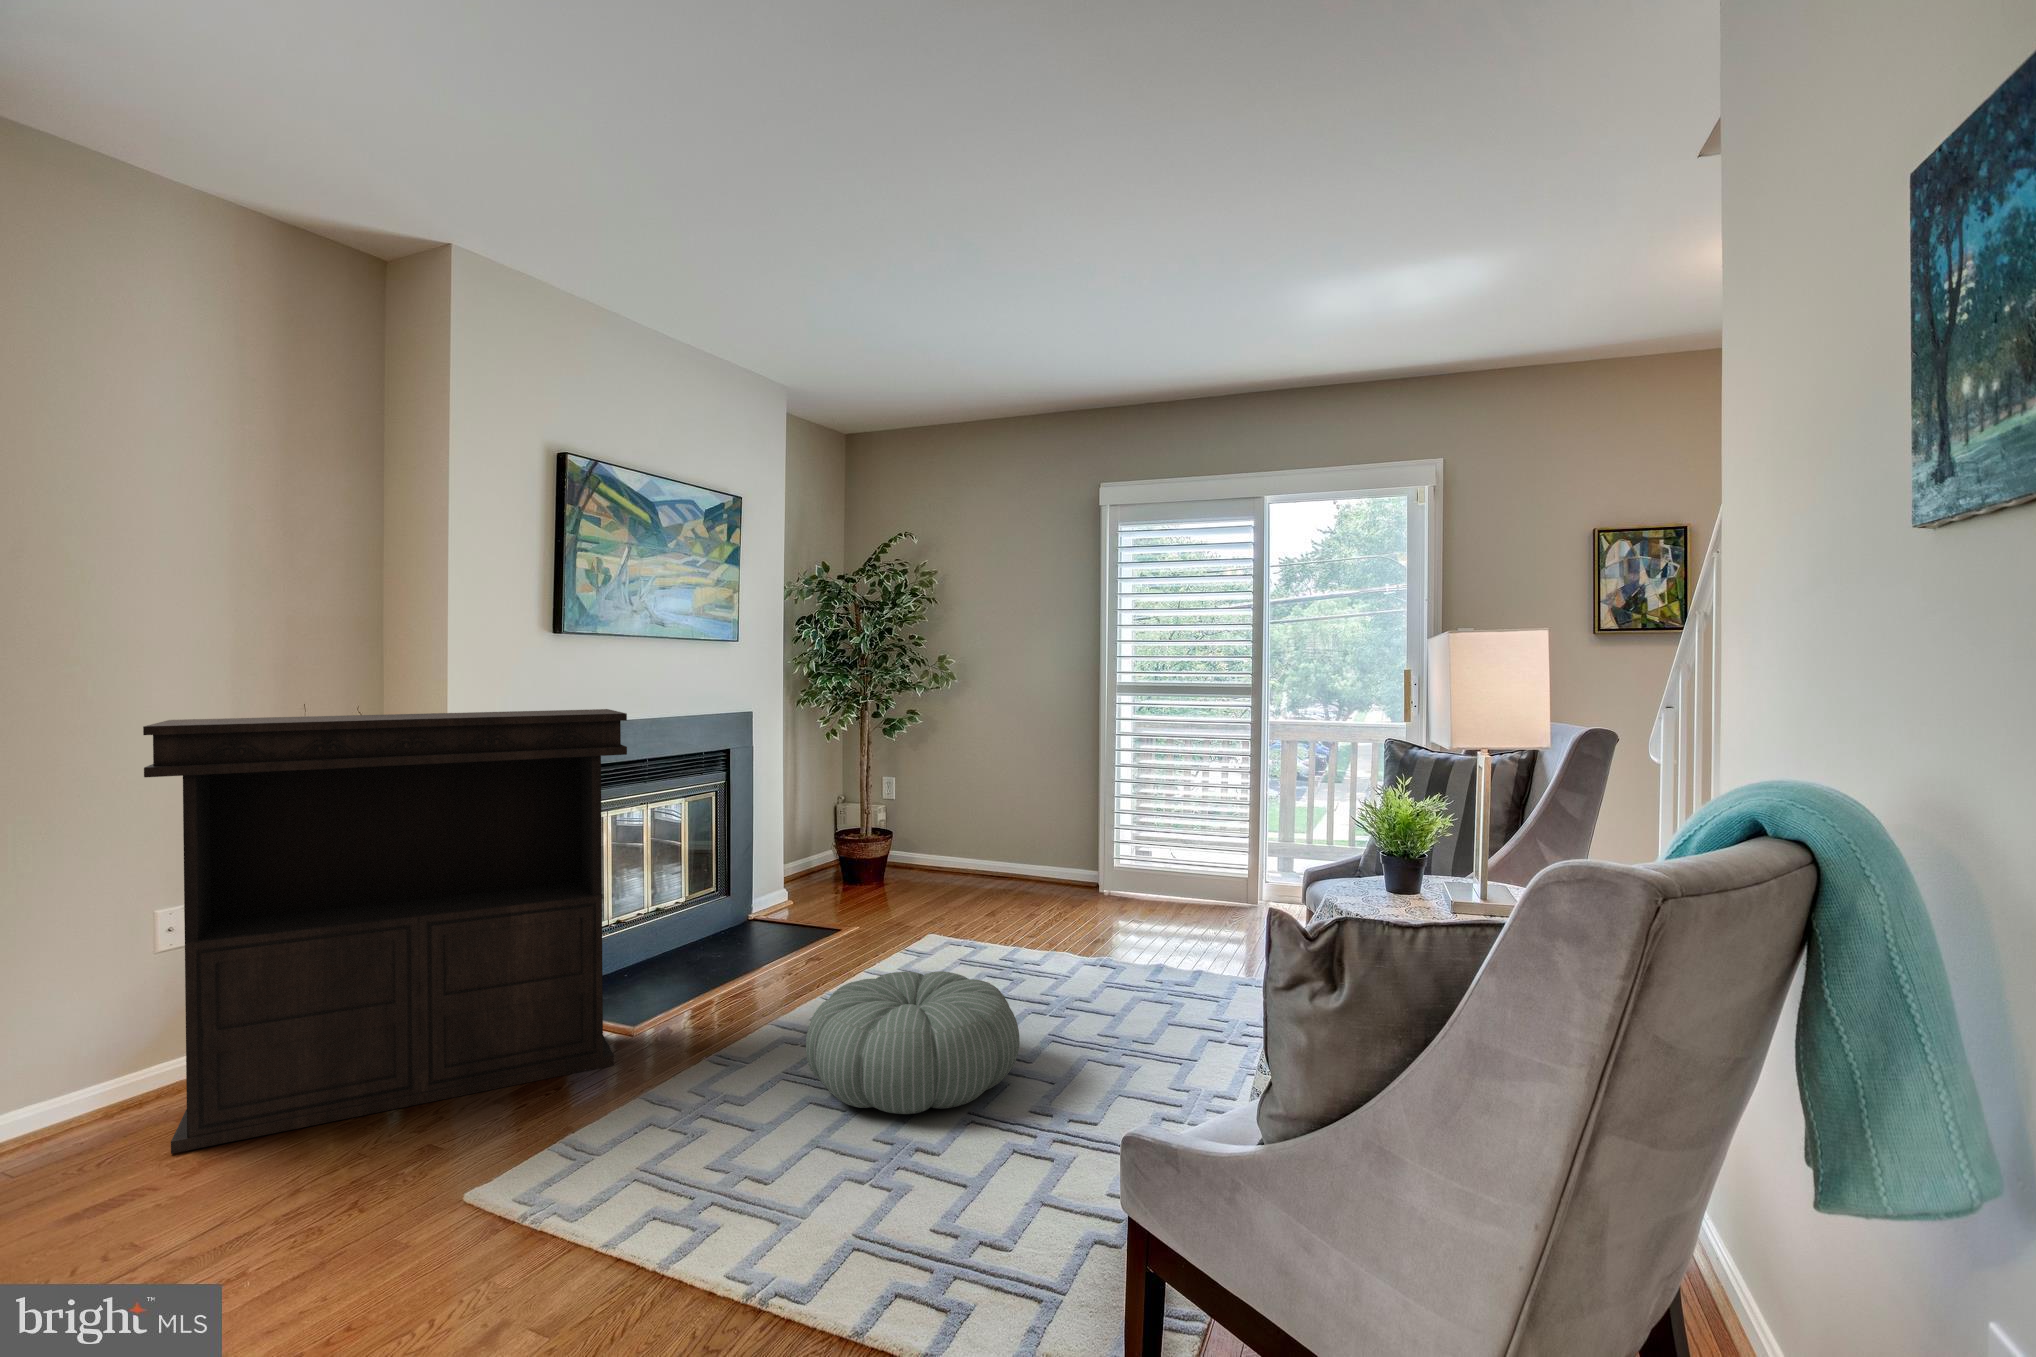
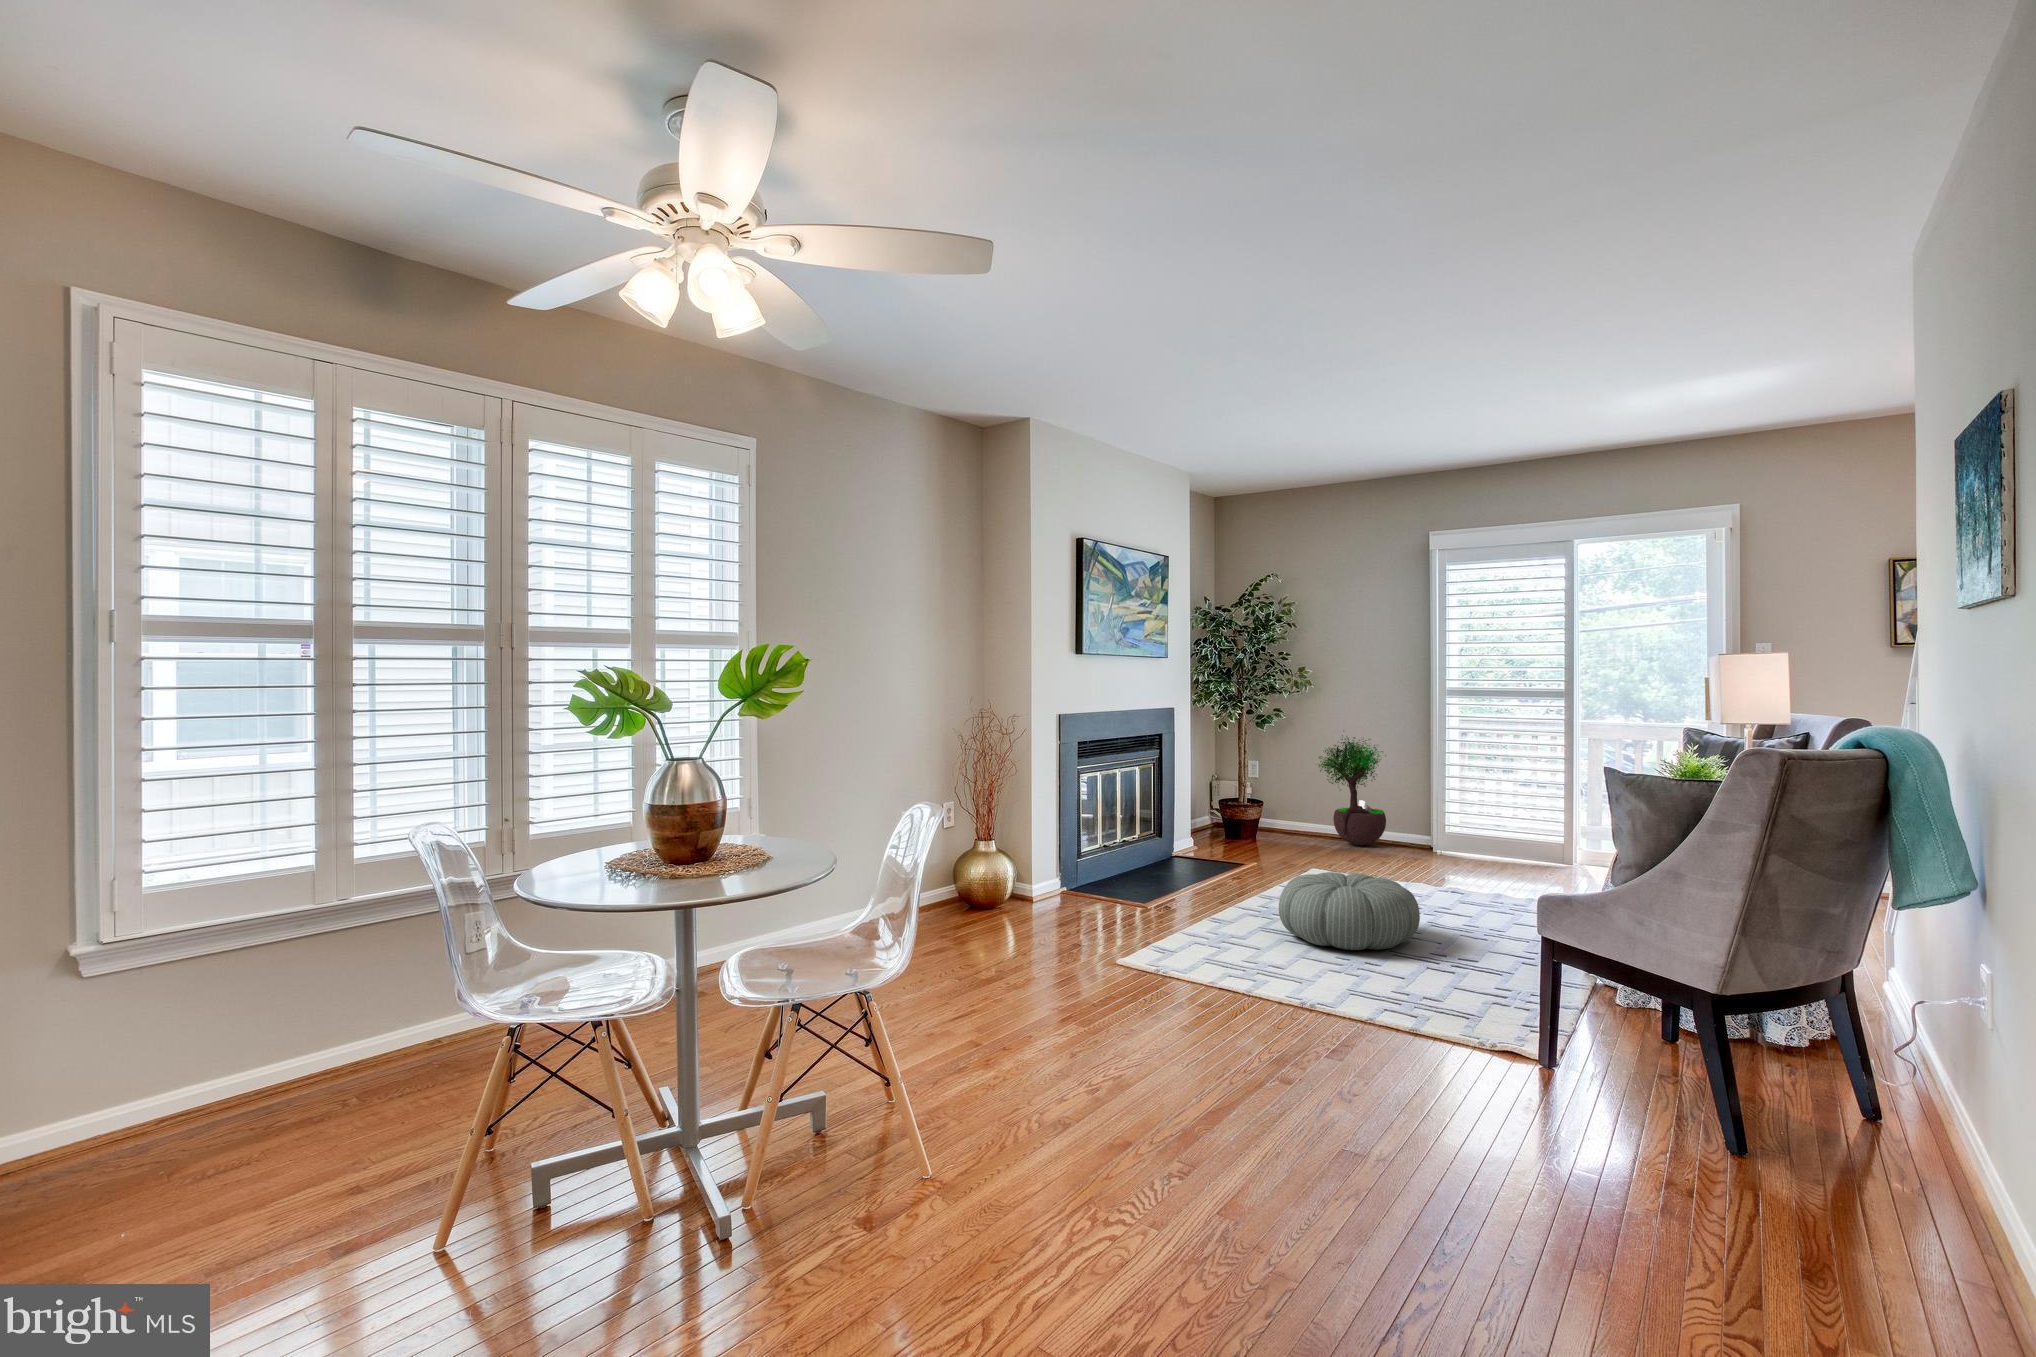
console table: present [143,709,627,1154] -> none [924,702,1157,936]
potted tree: none [952,738,1042,888] -> present [1318,730,1386,845]

